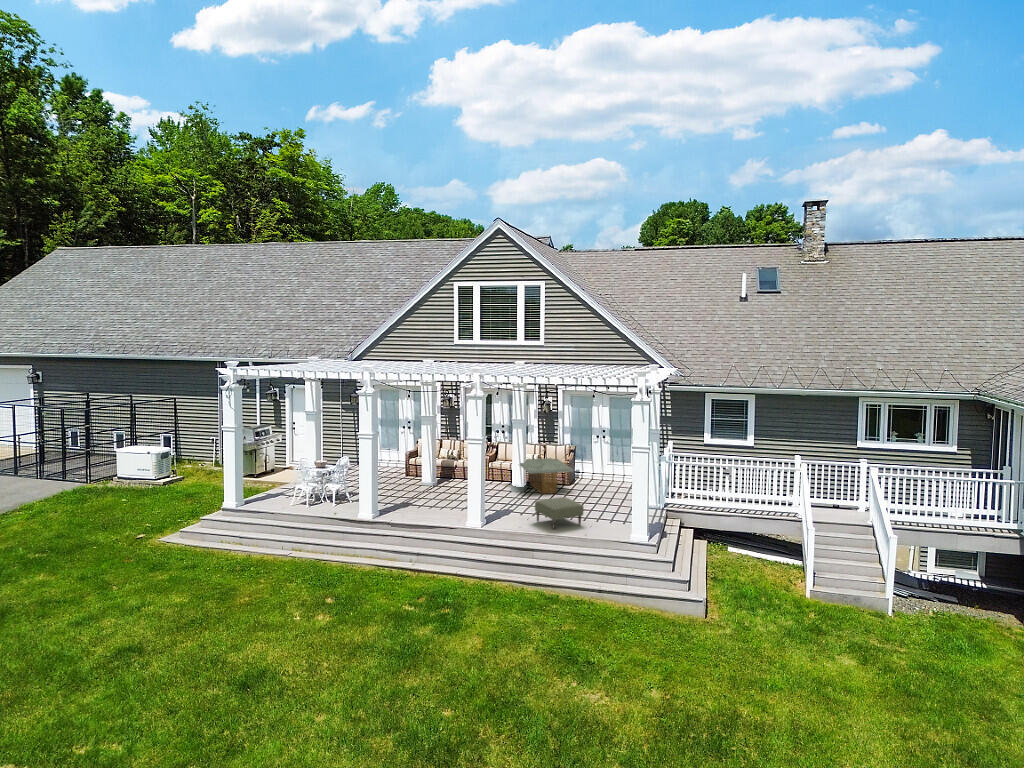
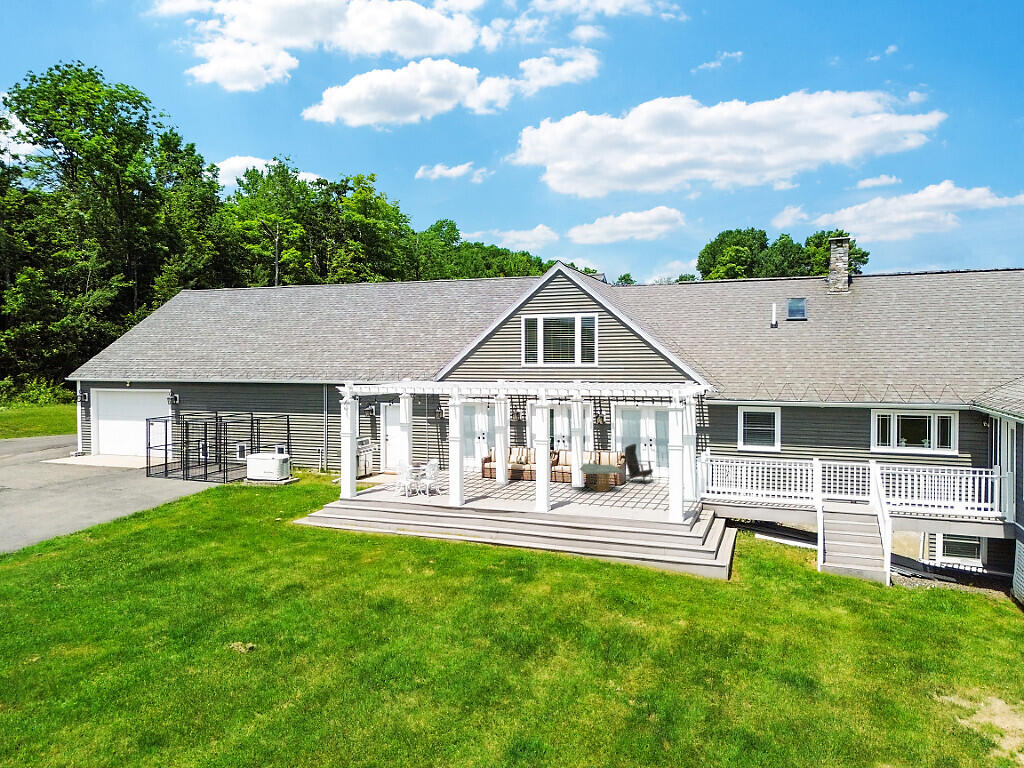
lounge chair: none [572,435,609,484] -> present [625,444,653,485]
ottoman: present [535,497,584,530] -> none [590,490,630,515]

